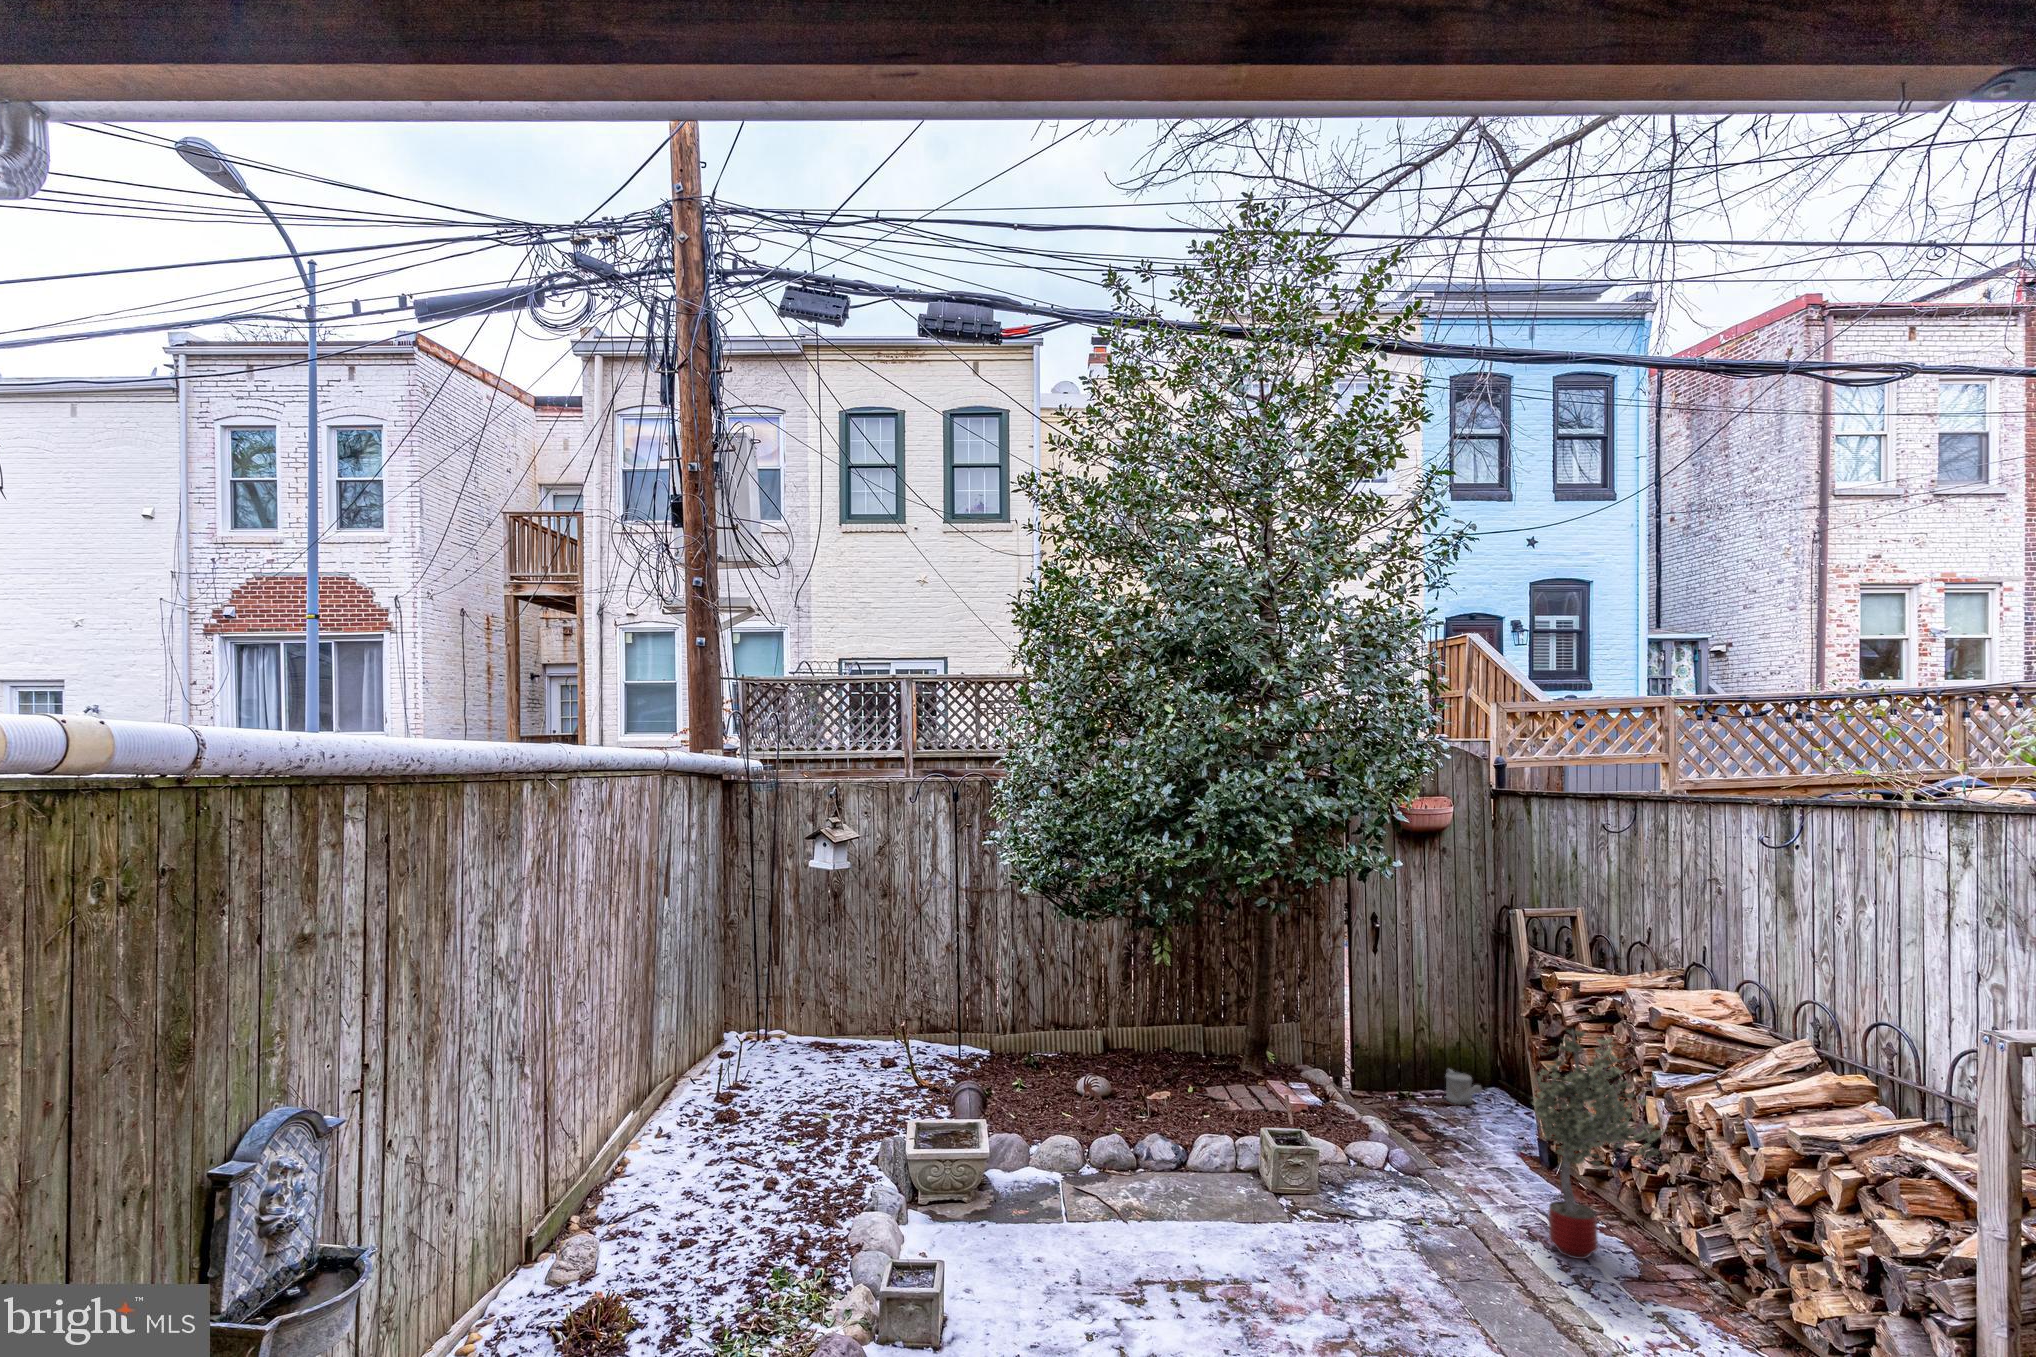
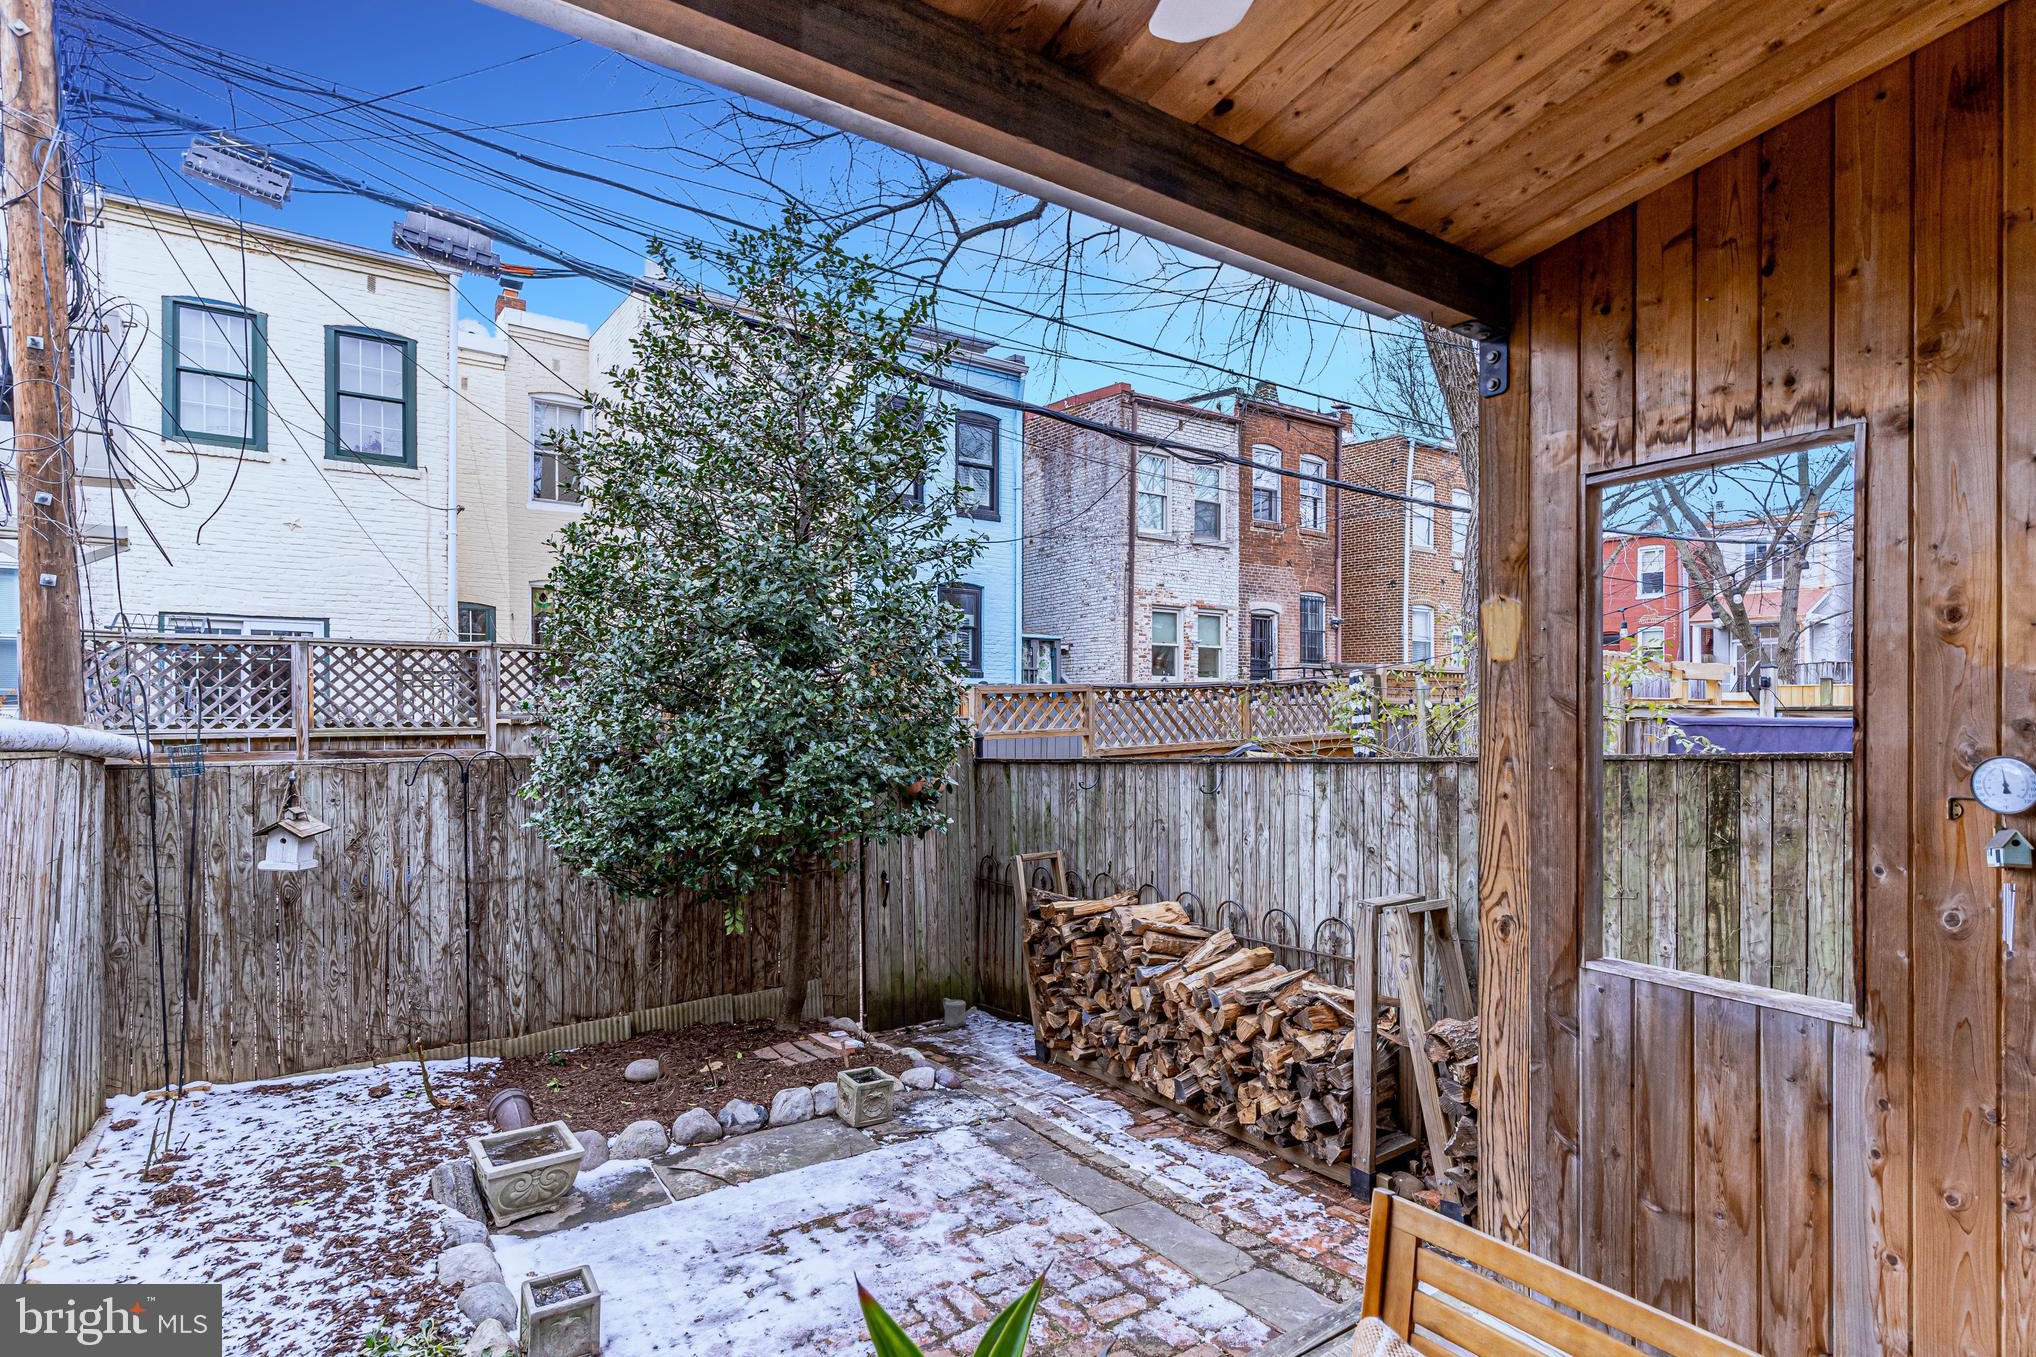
potted tree: present [1532,1030,1664,1259] -> none [1048,942,1149,1122]

